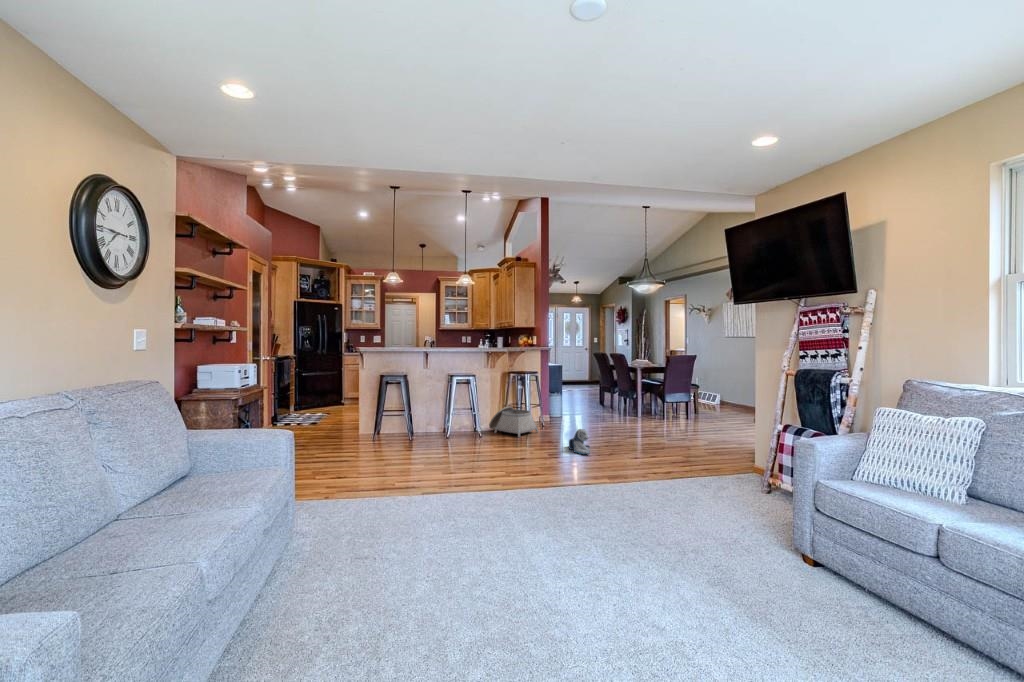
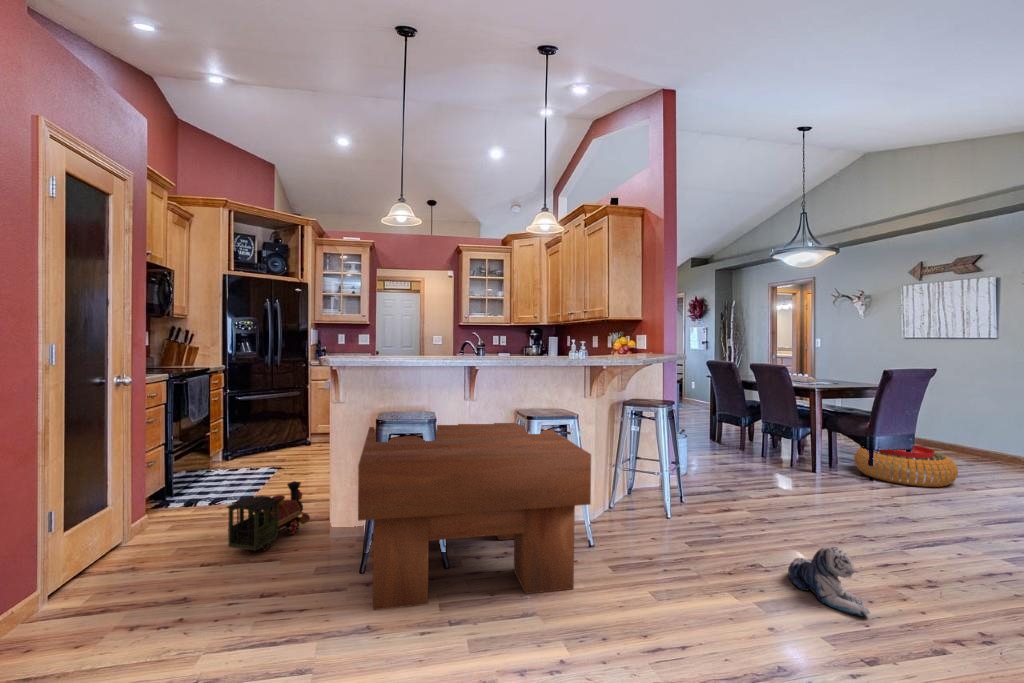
coffee table: none [370,379,474,453] -> present [358,423,591,610]
pouf: none [669,398,721,421] -> present [854,445,958,487]
basket: present [489,407,538,437] -> none [583,471,680,541]
toy train: none [309,410,348,439] -> present [226,481,310,551]

